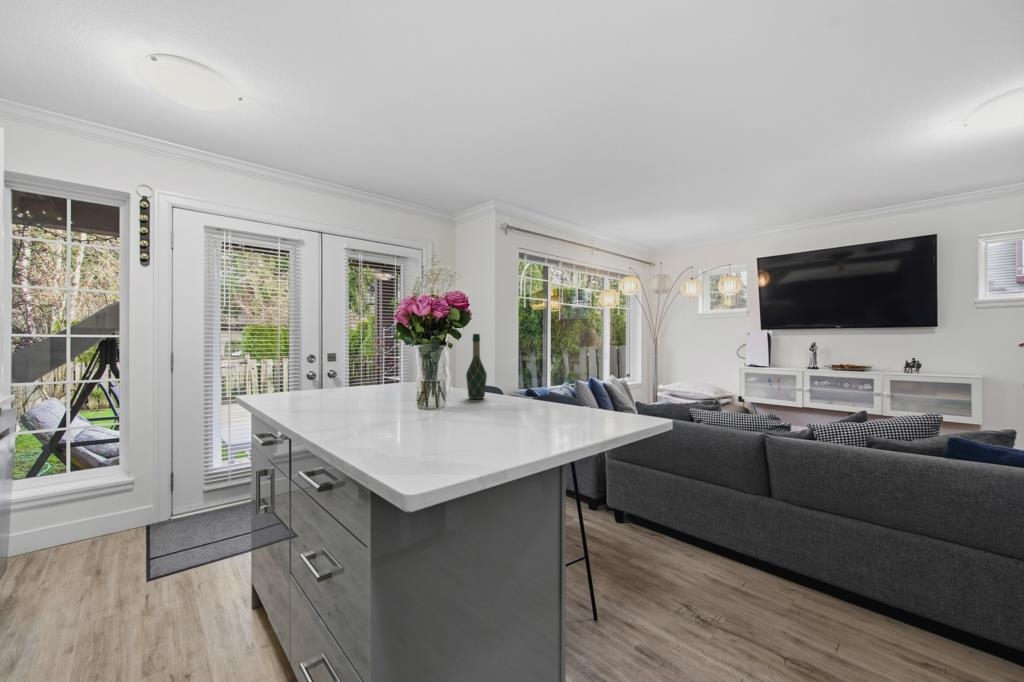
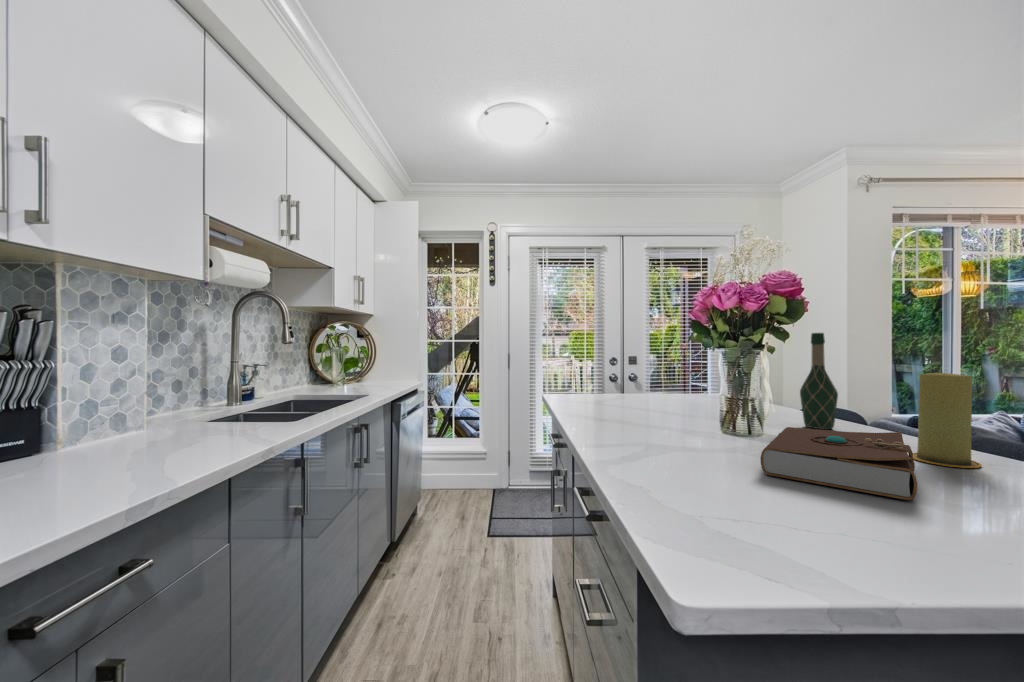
candle: none [517,358,545,409] -> present [913,373,982,468]
book: none [444,392,516,424] -> present [761,427,917,500]

